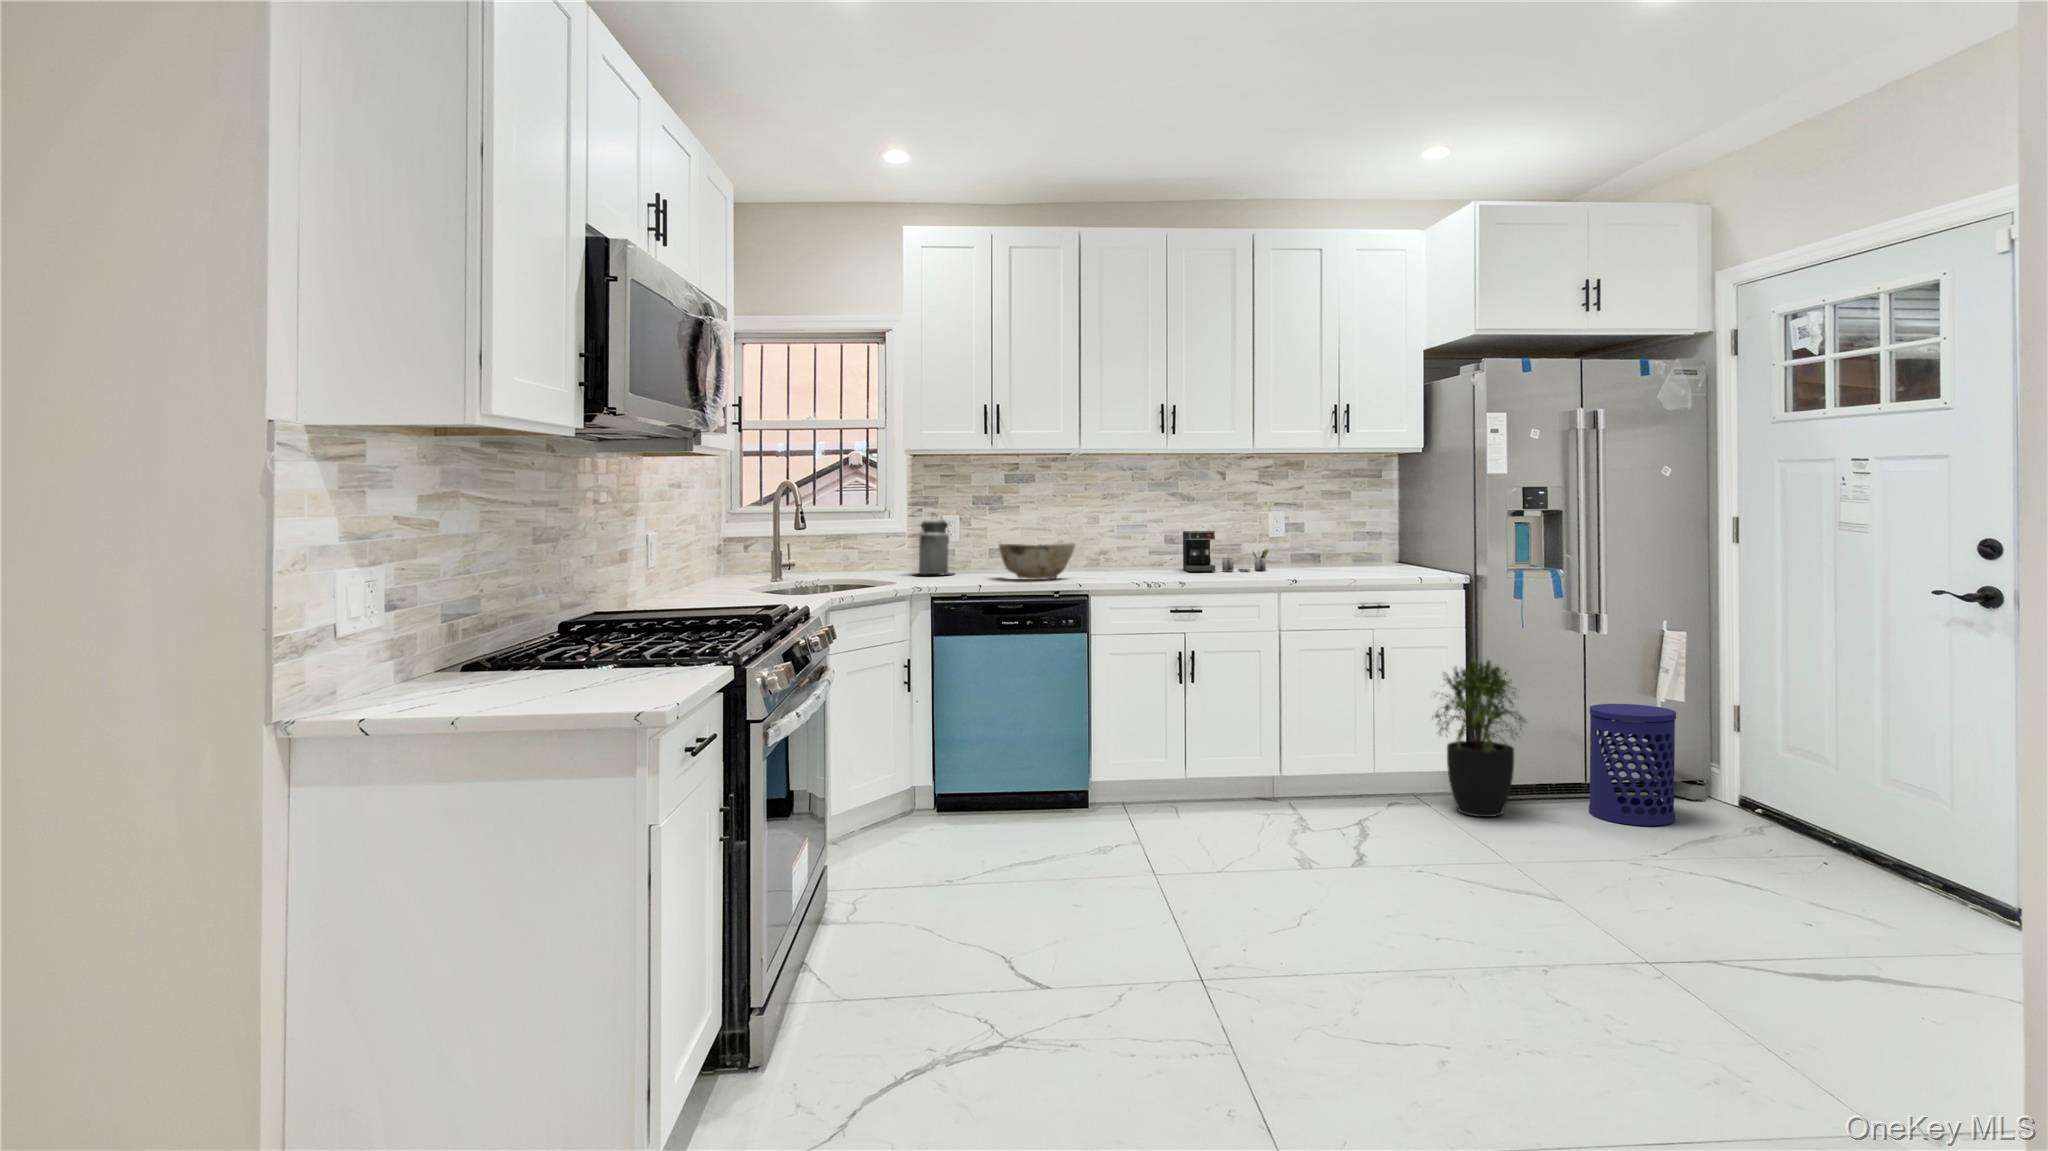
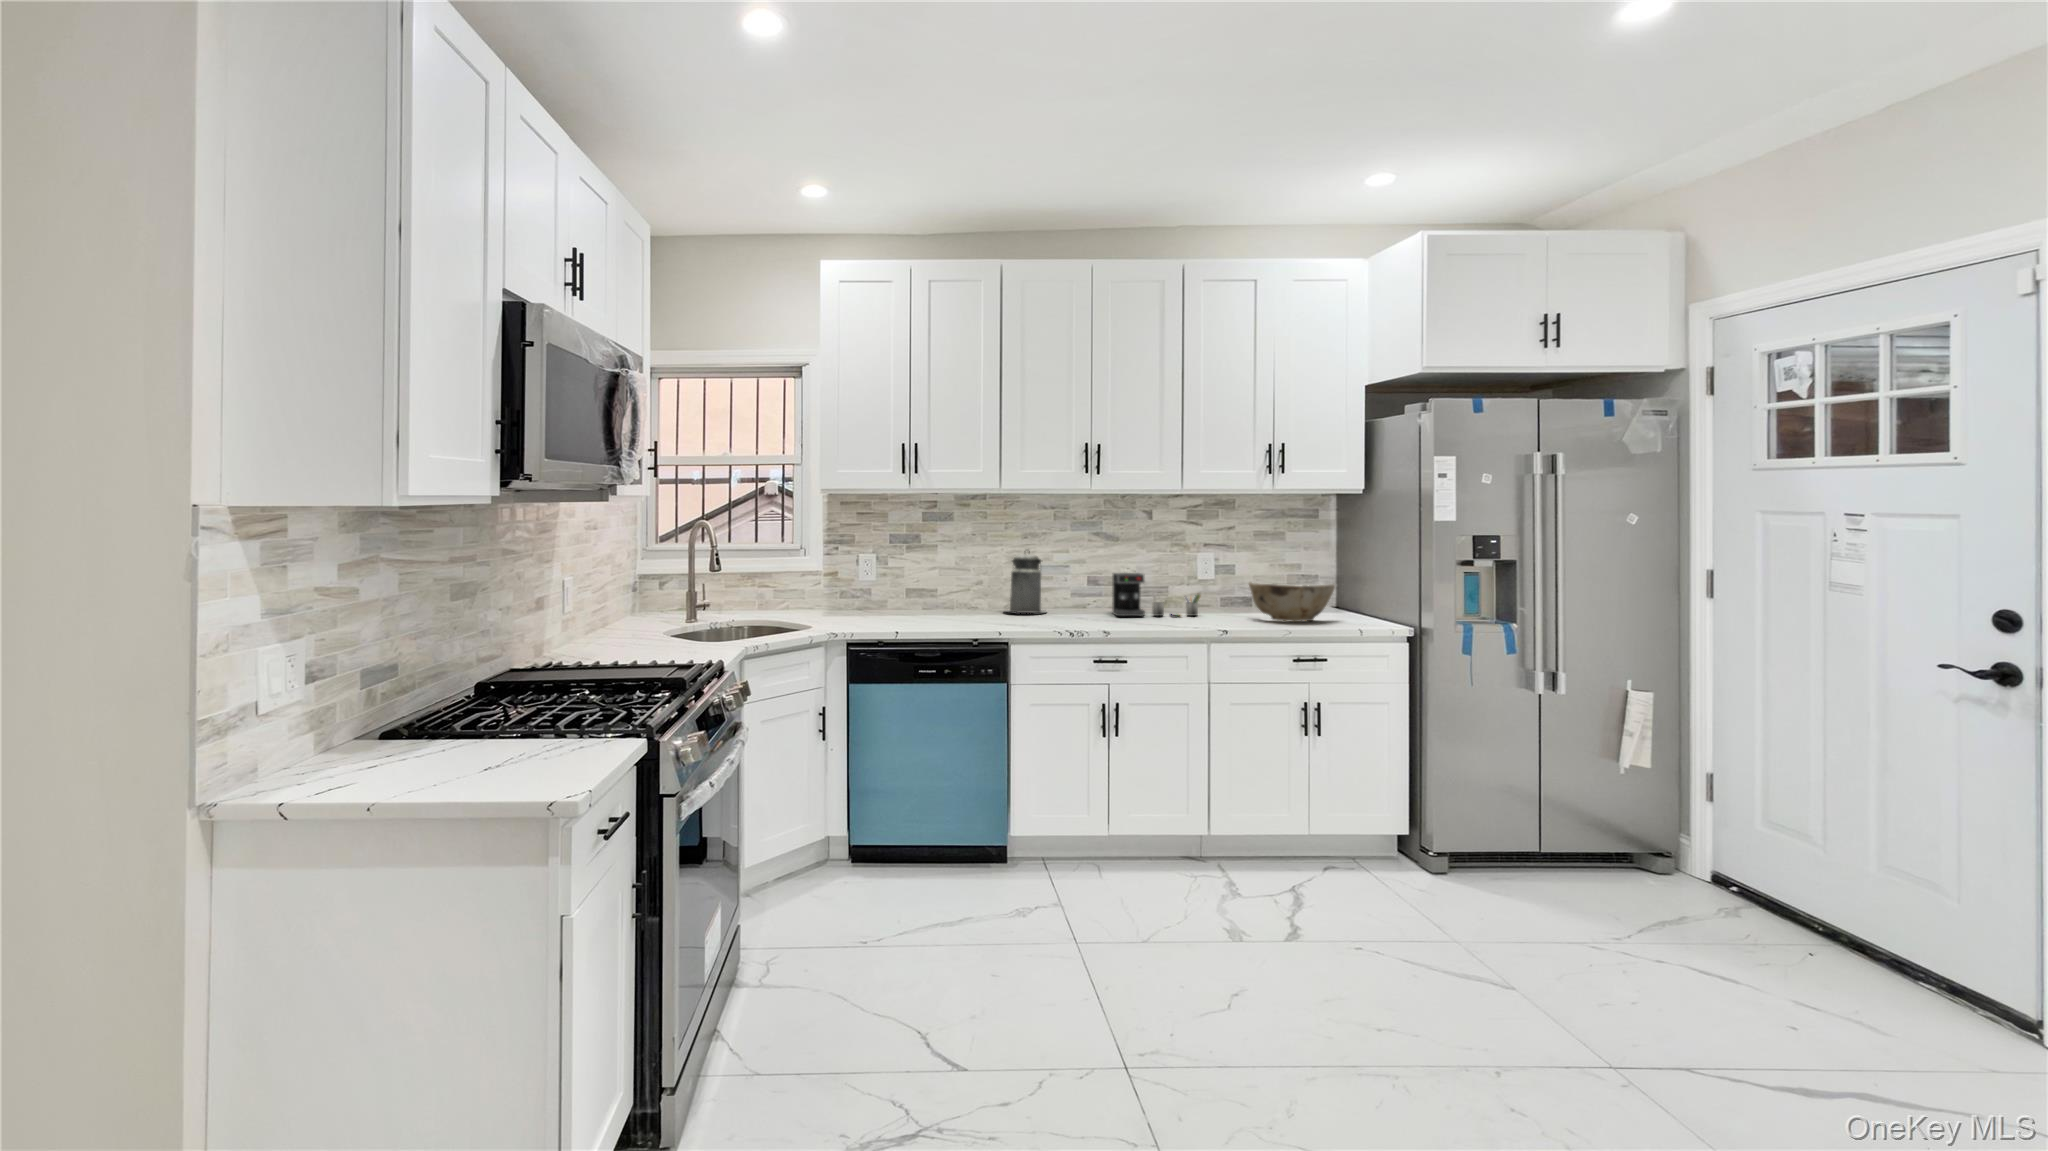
canister: present [919,518,951,574] -> present [1006,551,1046,613]
bowl: present [999,543,1075,579] -> present [1249,582,1335,622]
potted plant: present [1432,659,1527,817] -> none [1366,719,1480,896]
waste bin: present [1589,704,1676,826] -> none [1542,771,1641,913]

